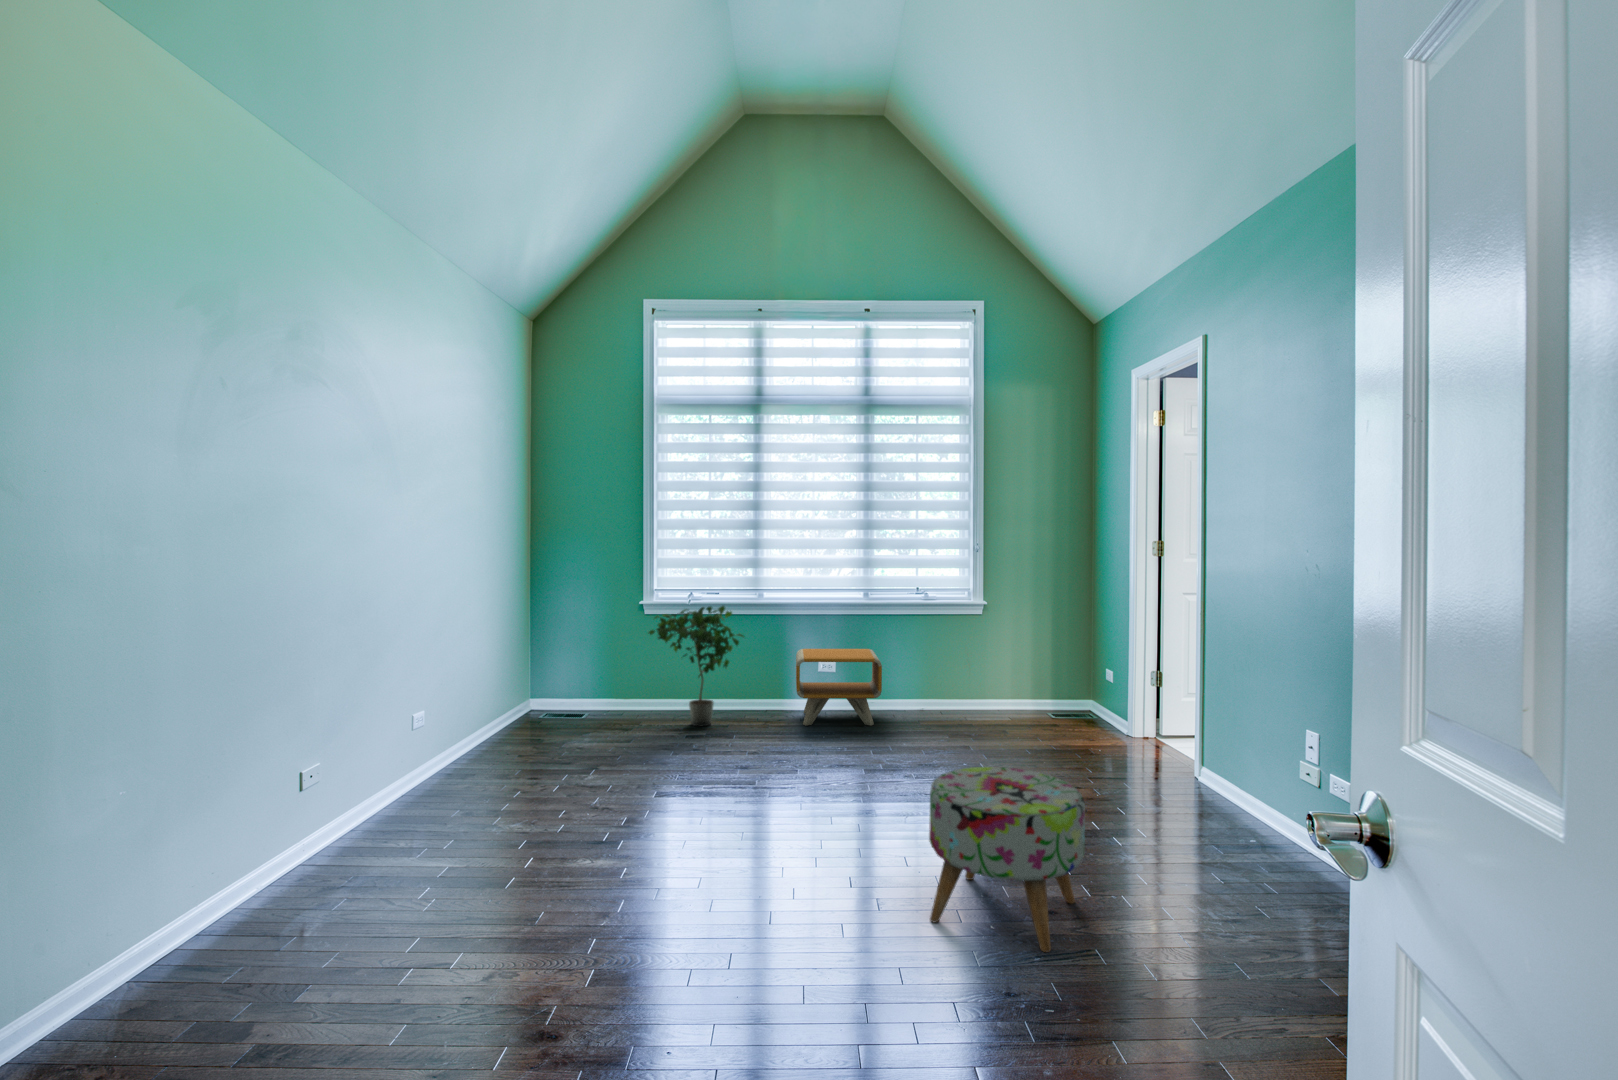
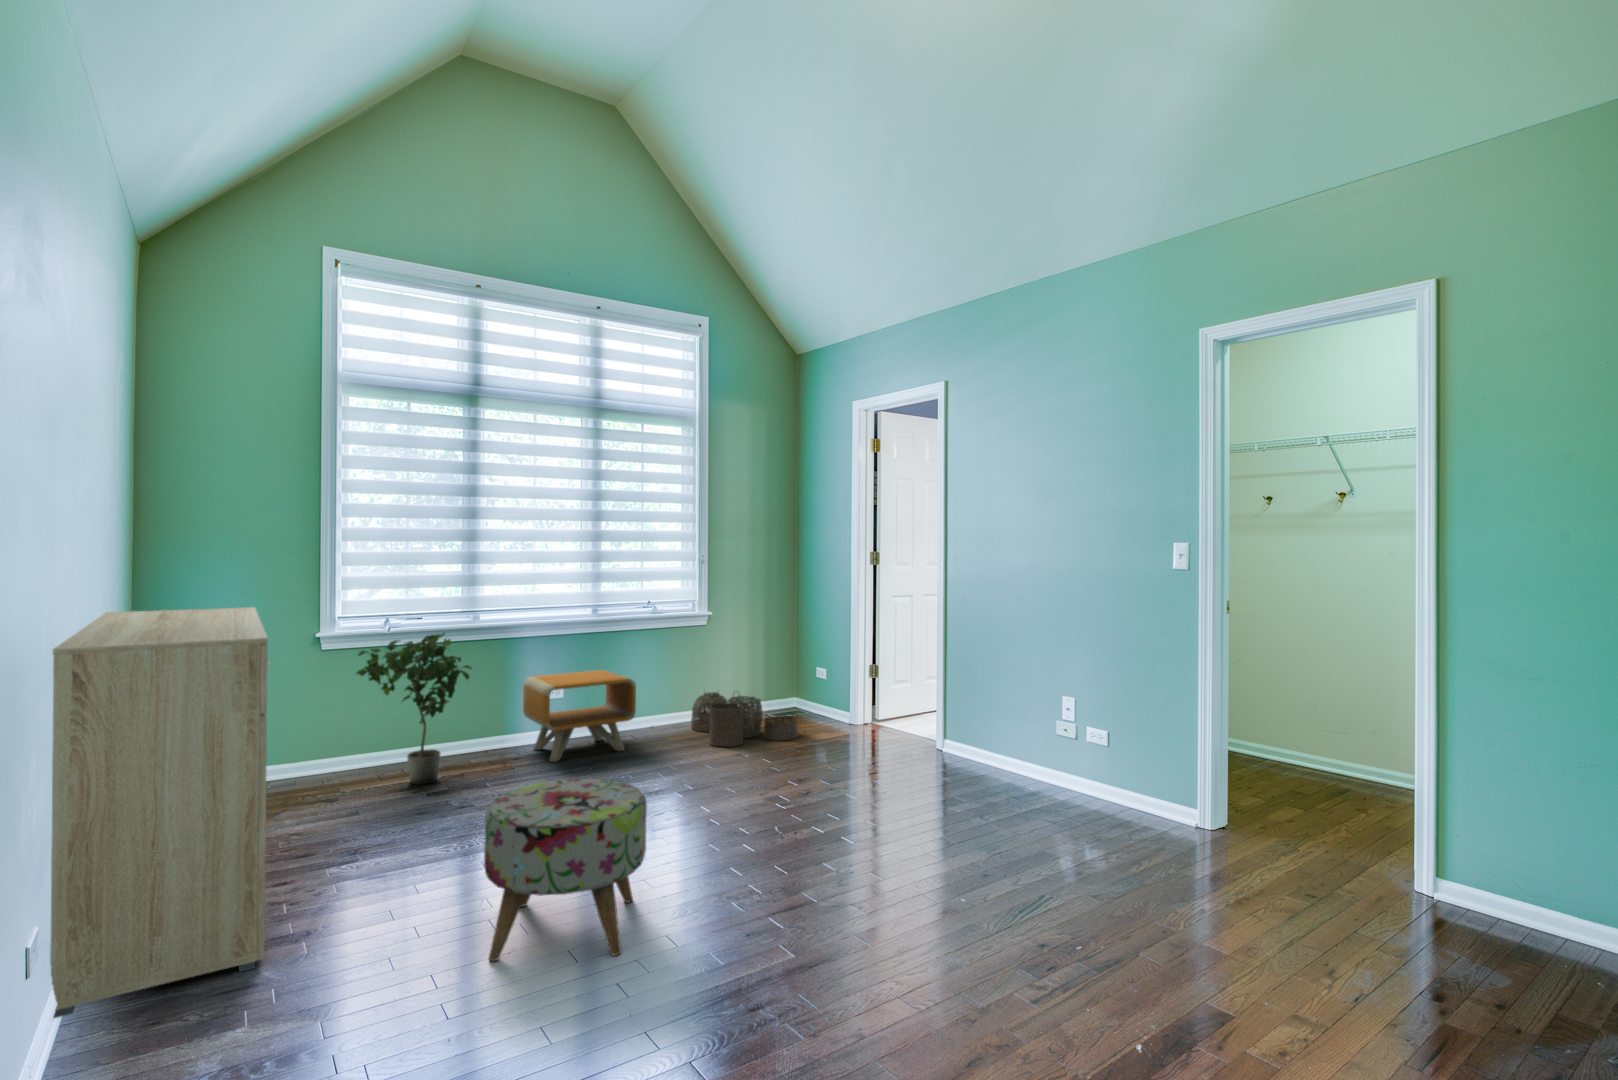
dresser: none [368,578,562,822] -> present [50,607,270,1018]
woven basket: none [952,678,1053,740] -> present [691,692,798,747]
ottoman: present [929,767,1085,952] -> present [484,778,647,962]

